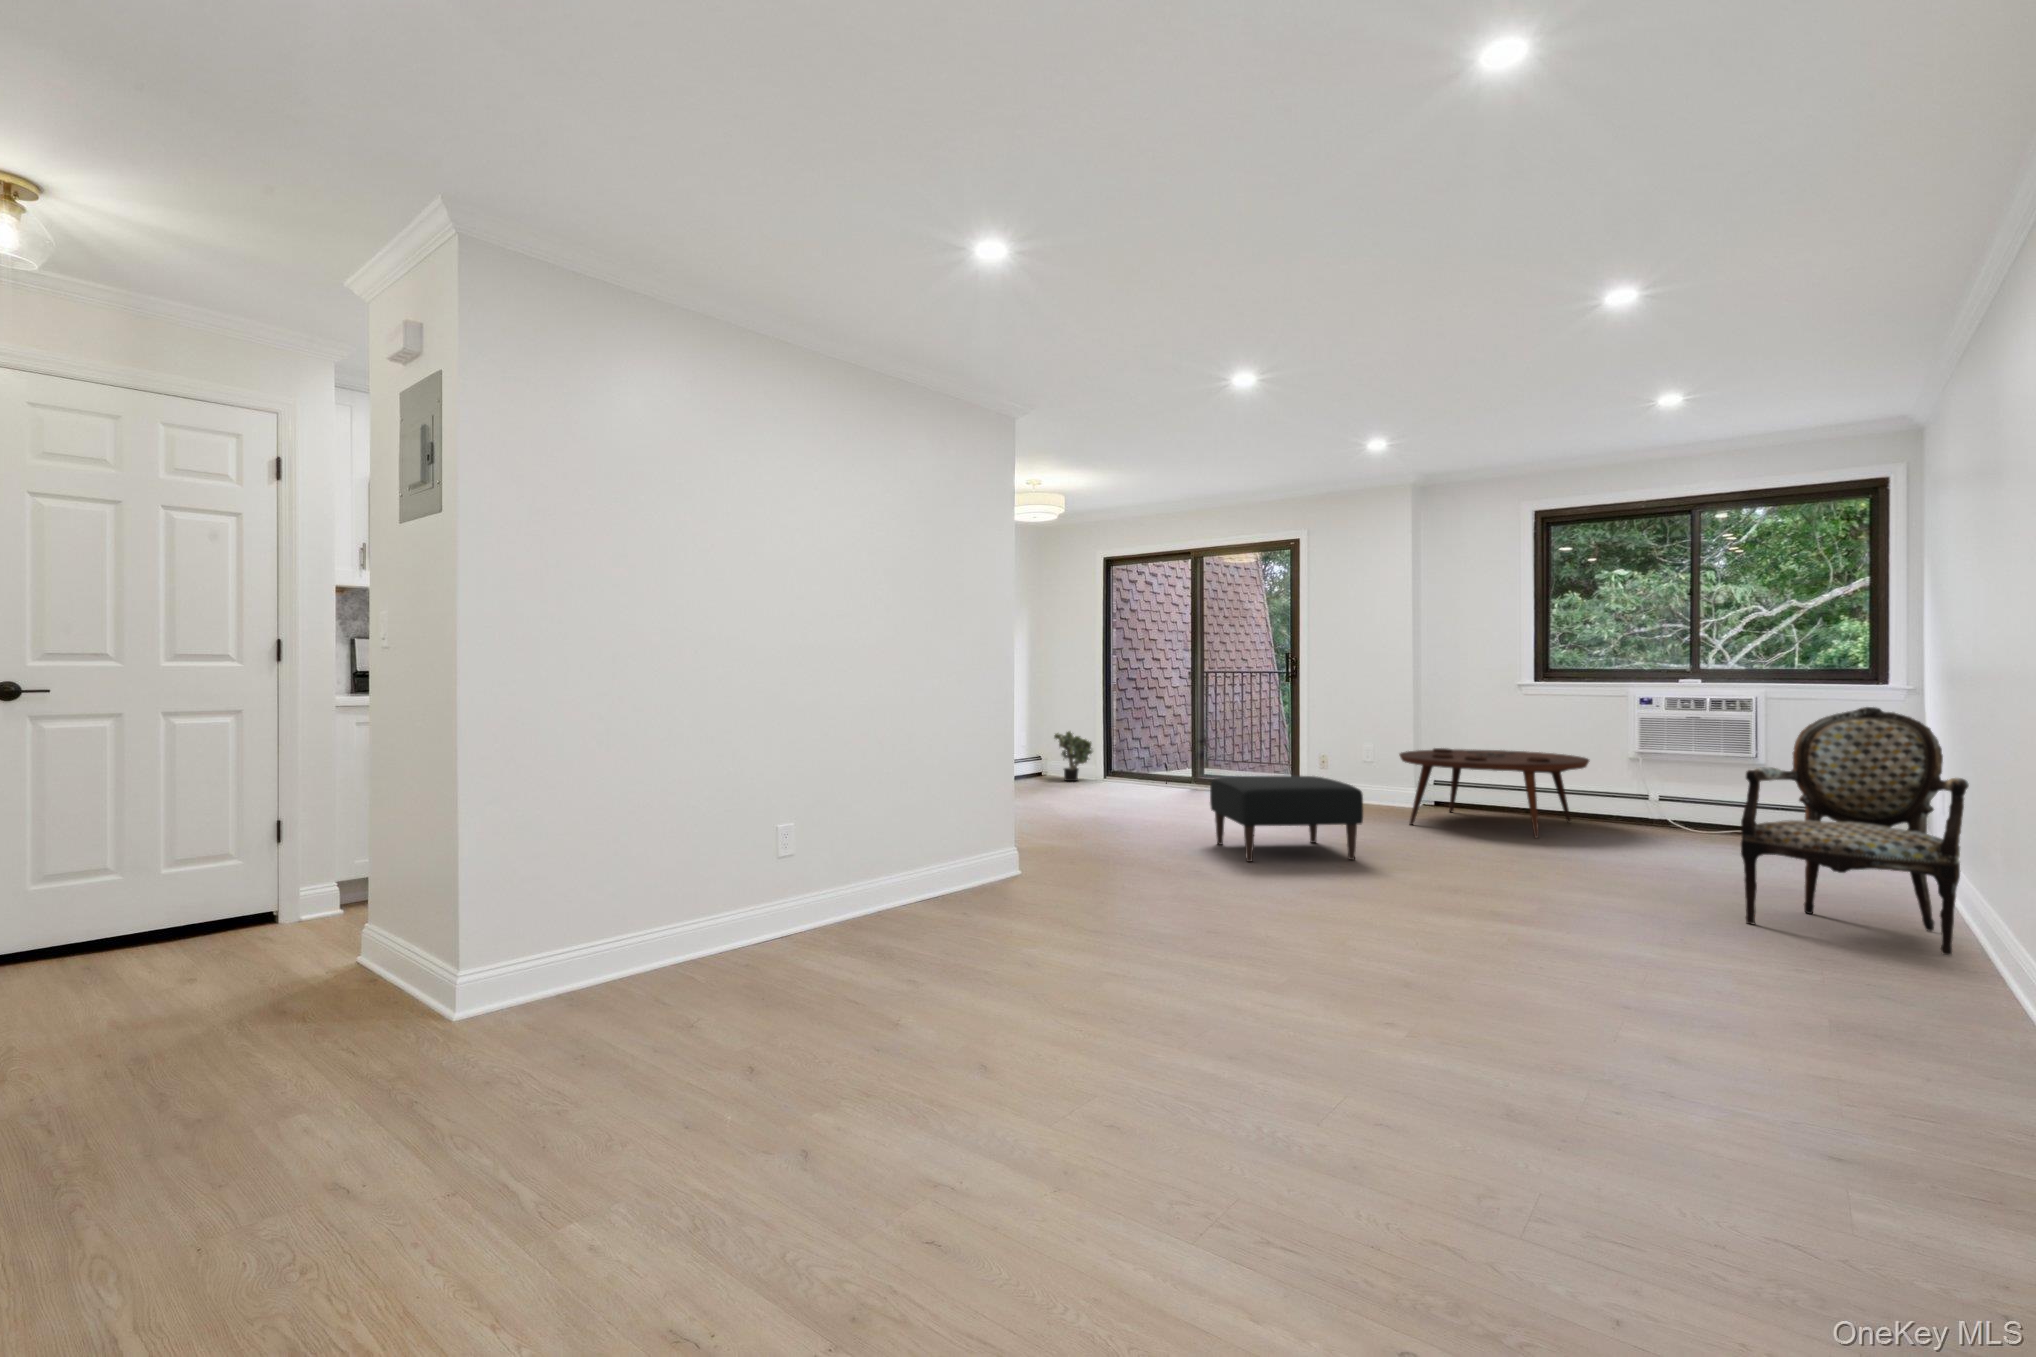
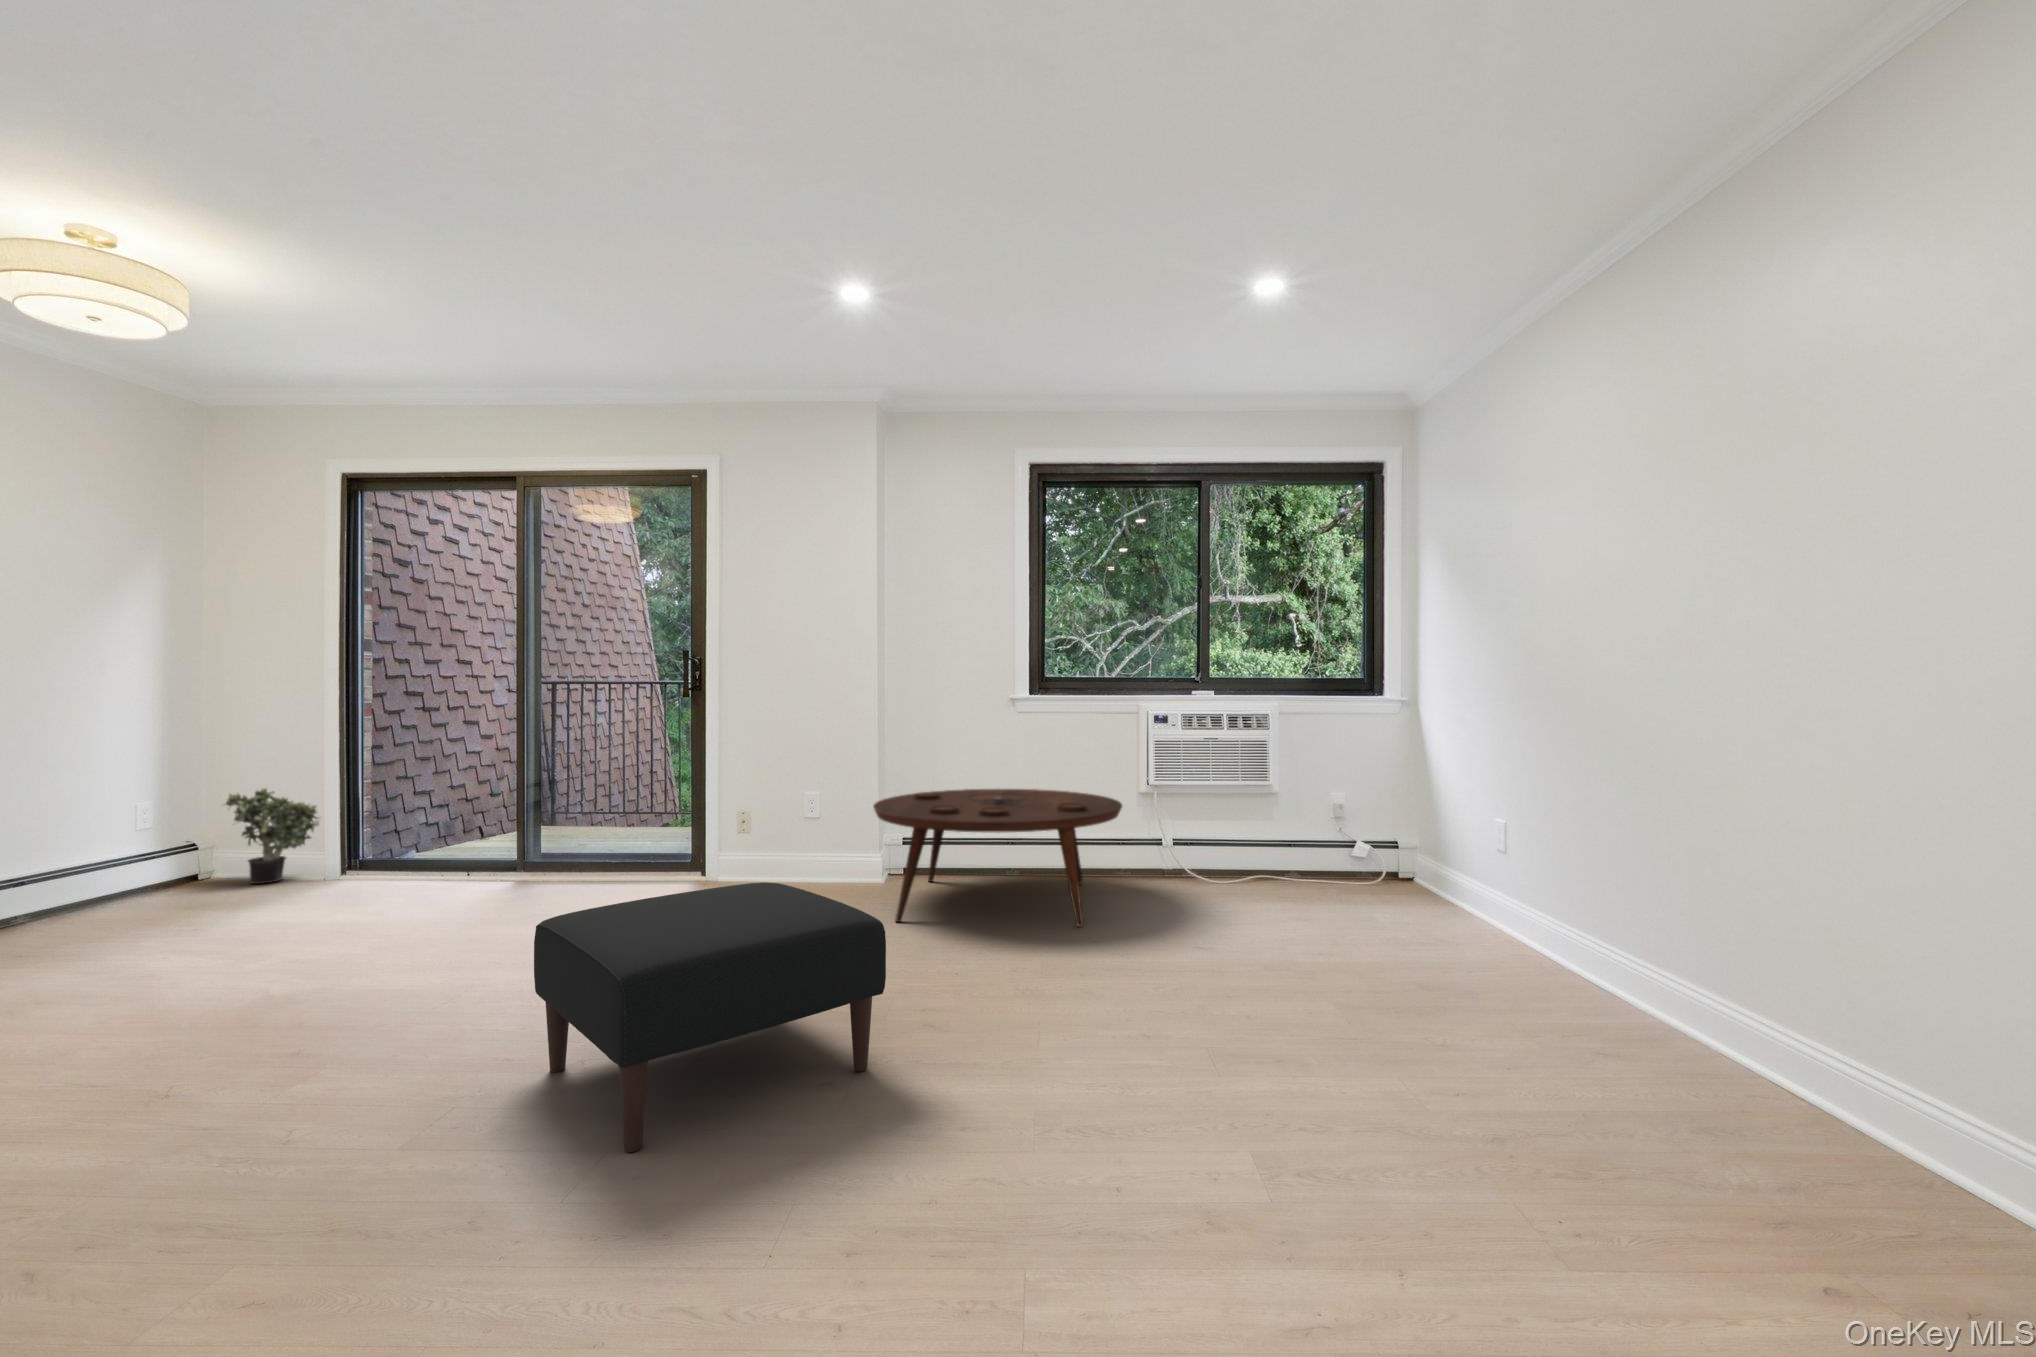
armchair: present [1741,707,1969,955] -> none [1553,731,1943,1165]

